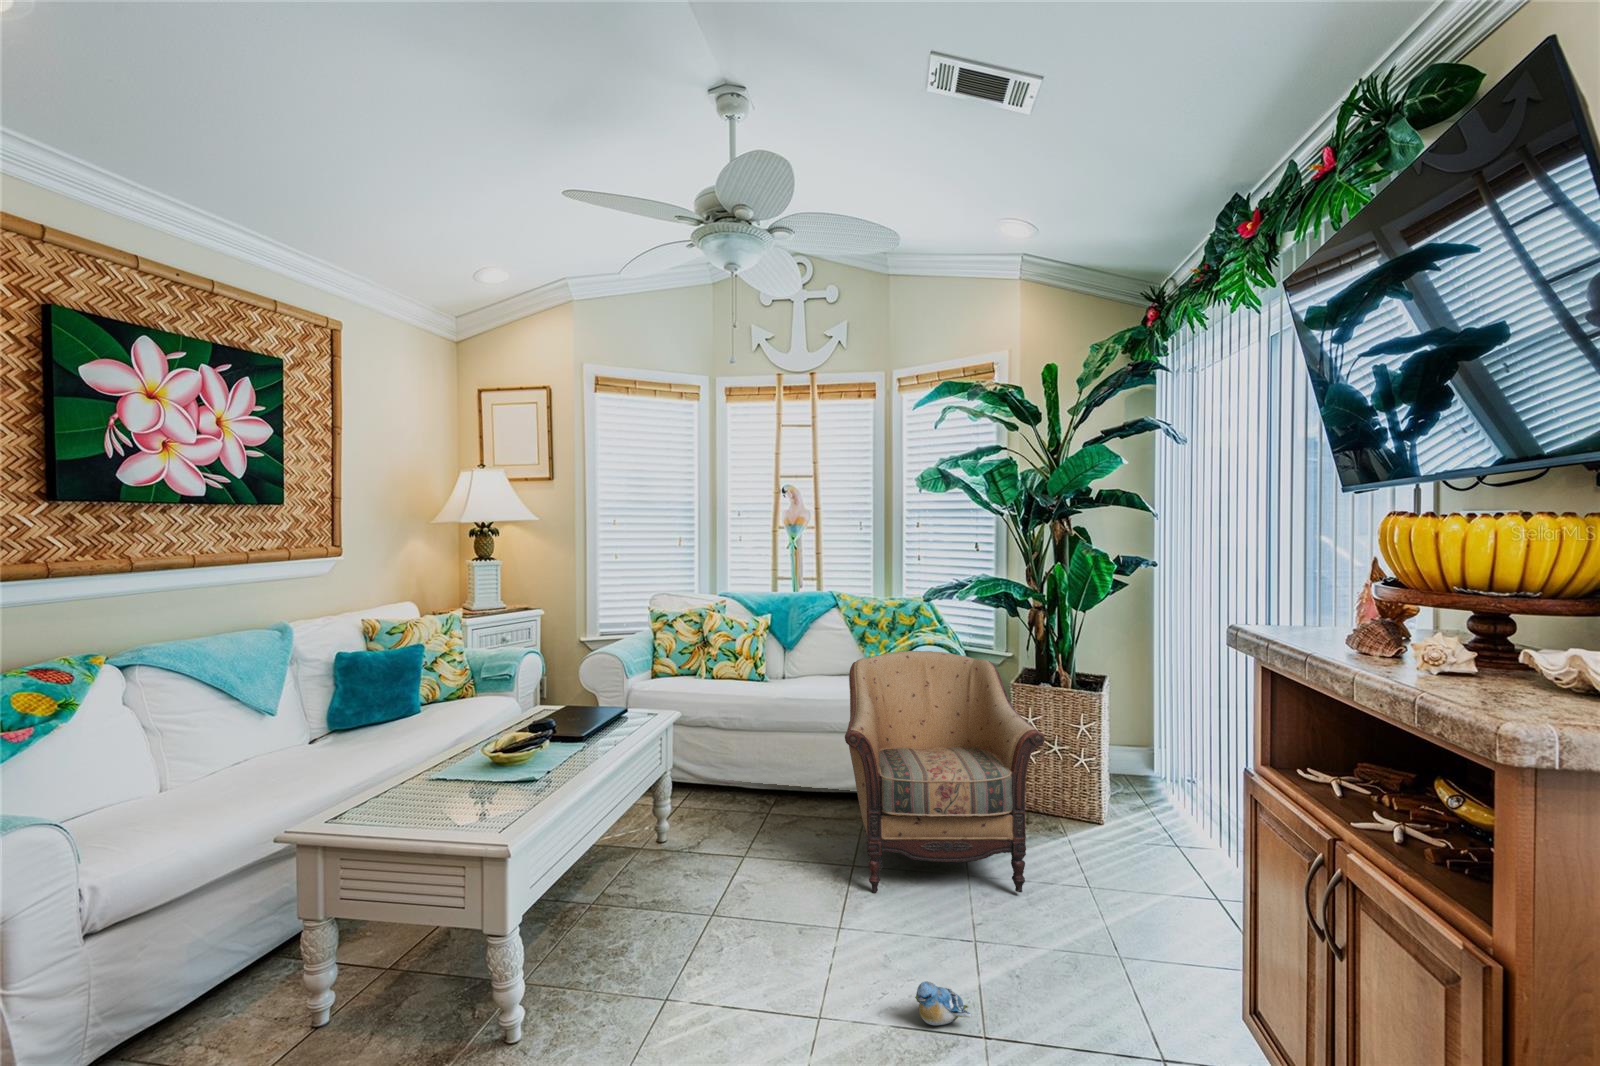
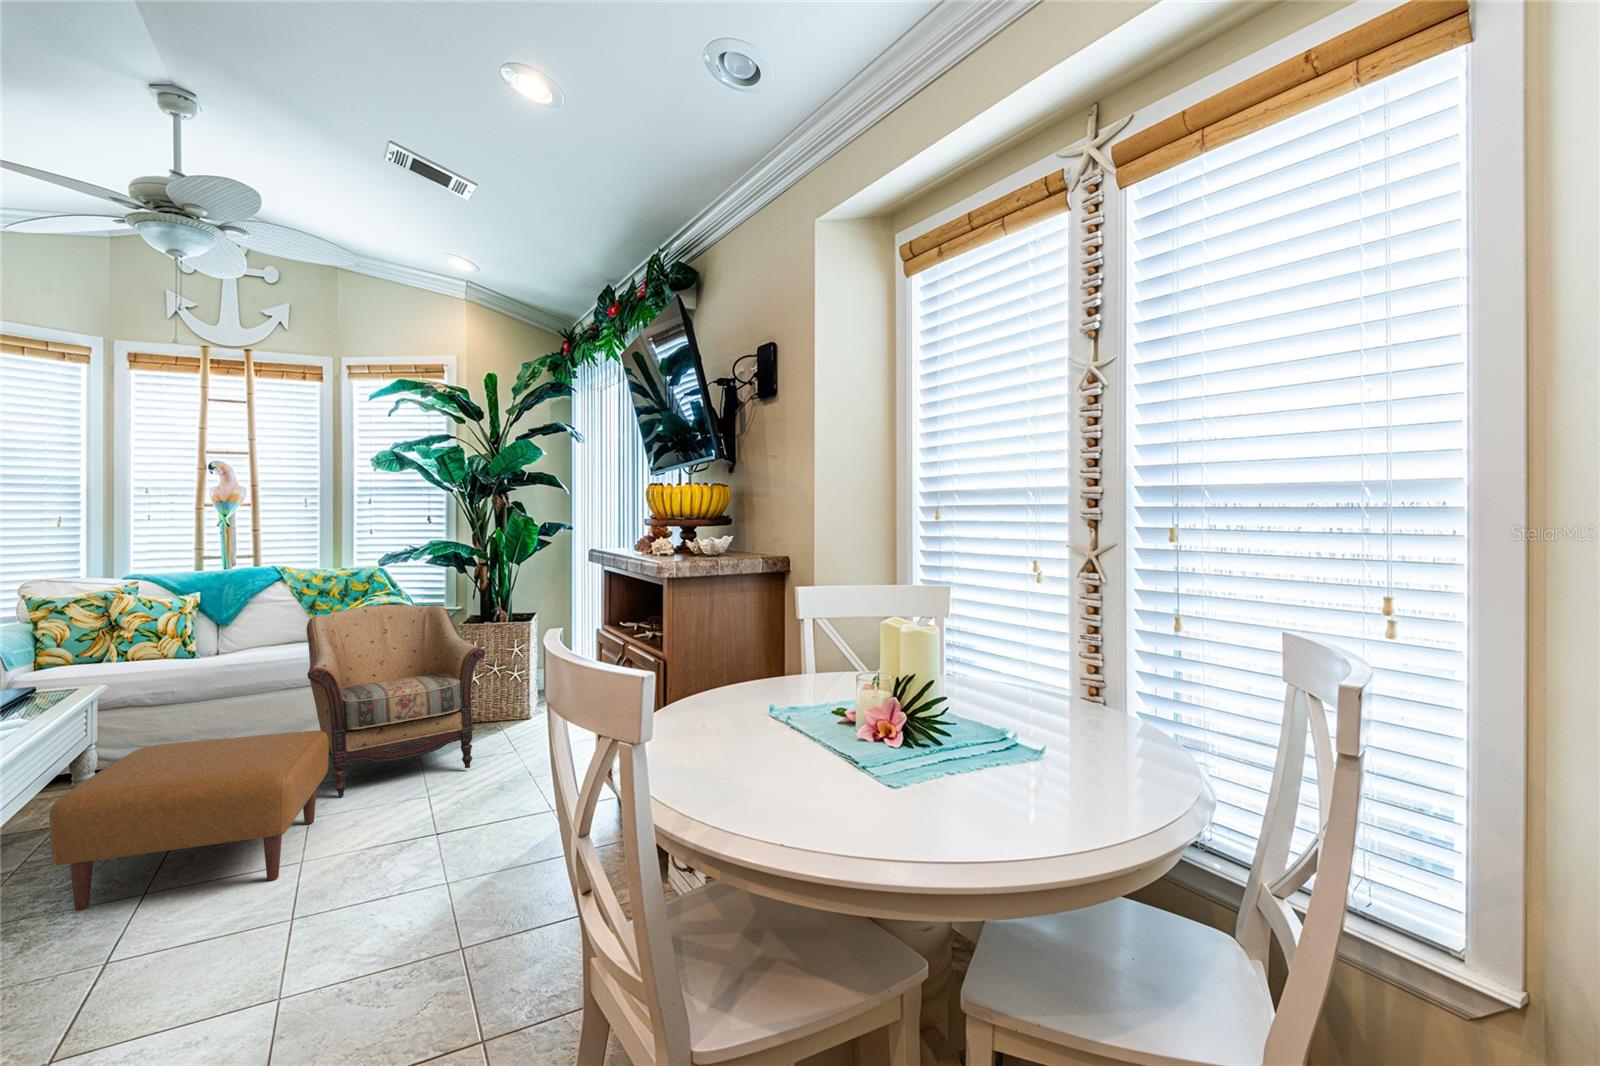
ottoman: none [609,796,861,1022] -> present [50,731,329,911]
plush toy: present [915,981,972,1025] -> none [384,818,429,847]

